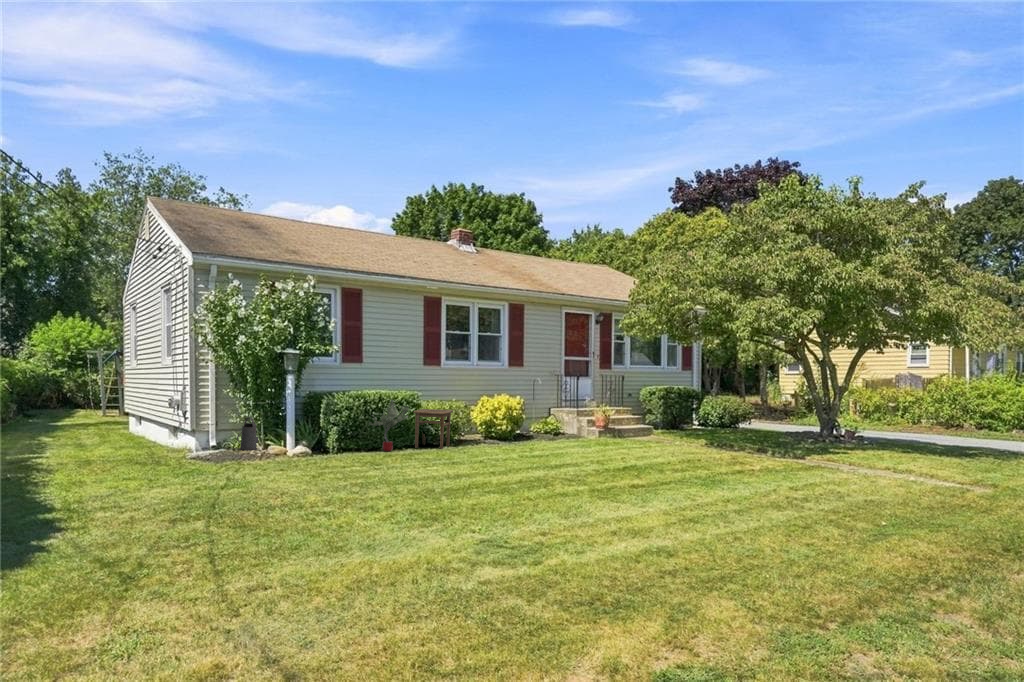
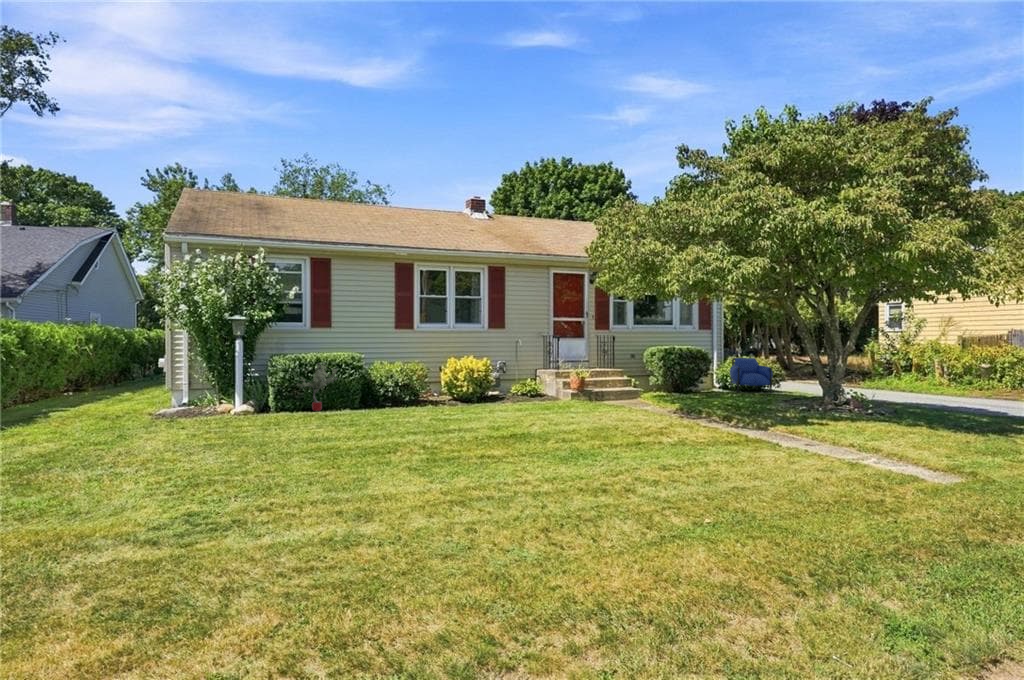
armchair: none [713,397,755,430] -> present [730,358,773,393]
side table: present [414,409,453,449] -> none [350,371,393,410]
watering can: present [237,418,258,451] -> none [189,379,227,408]

